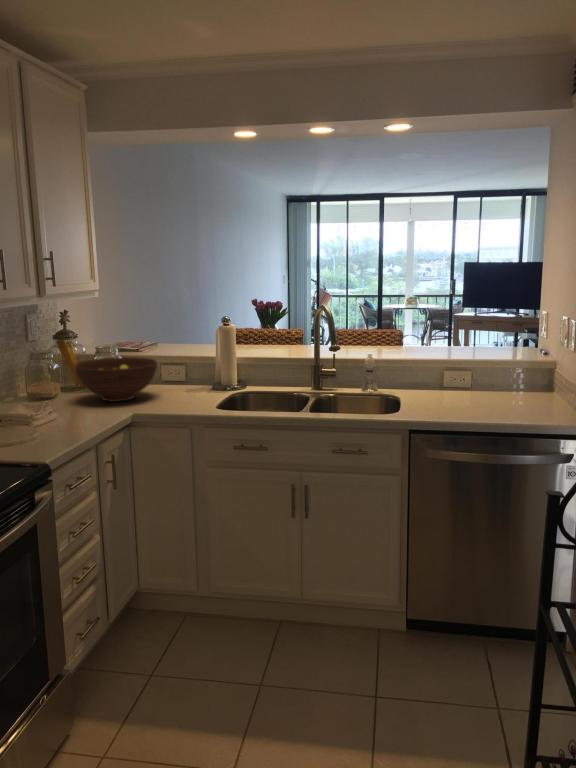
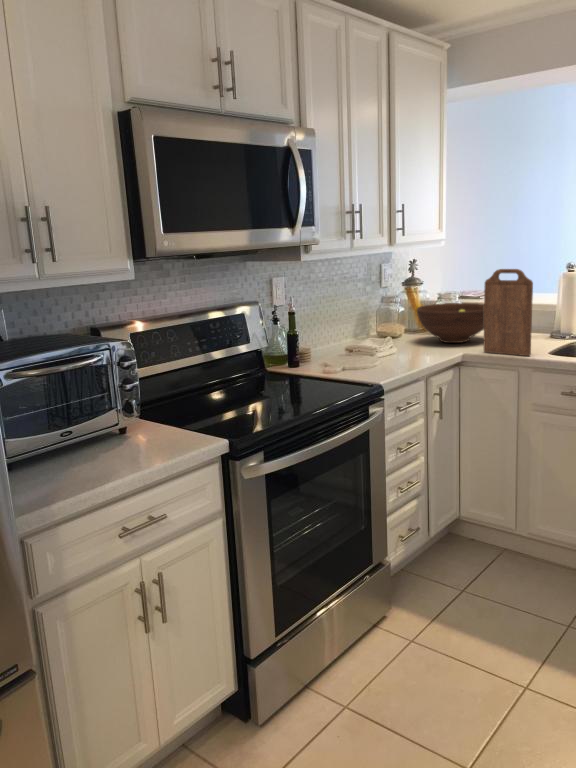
cutting board: none [149,325,201,413] -> present [484,269,533,356]

